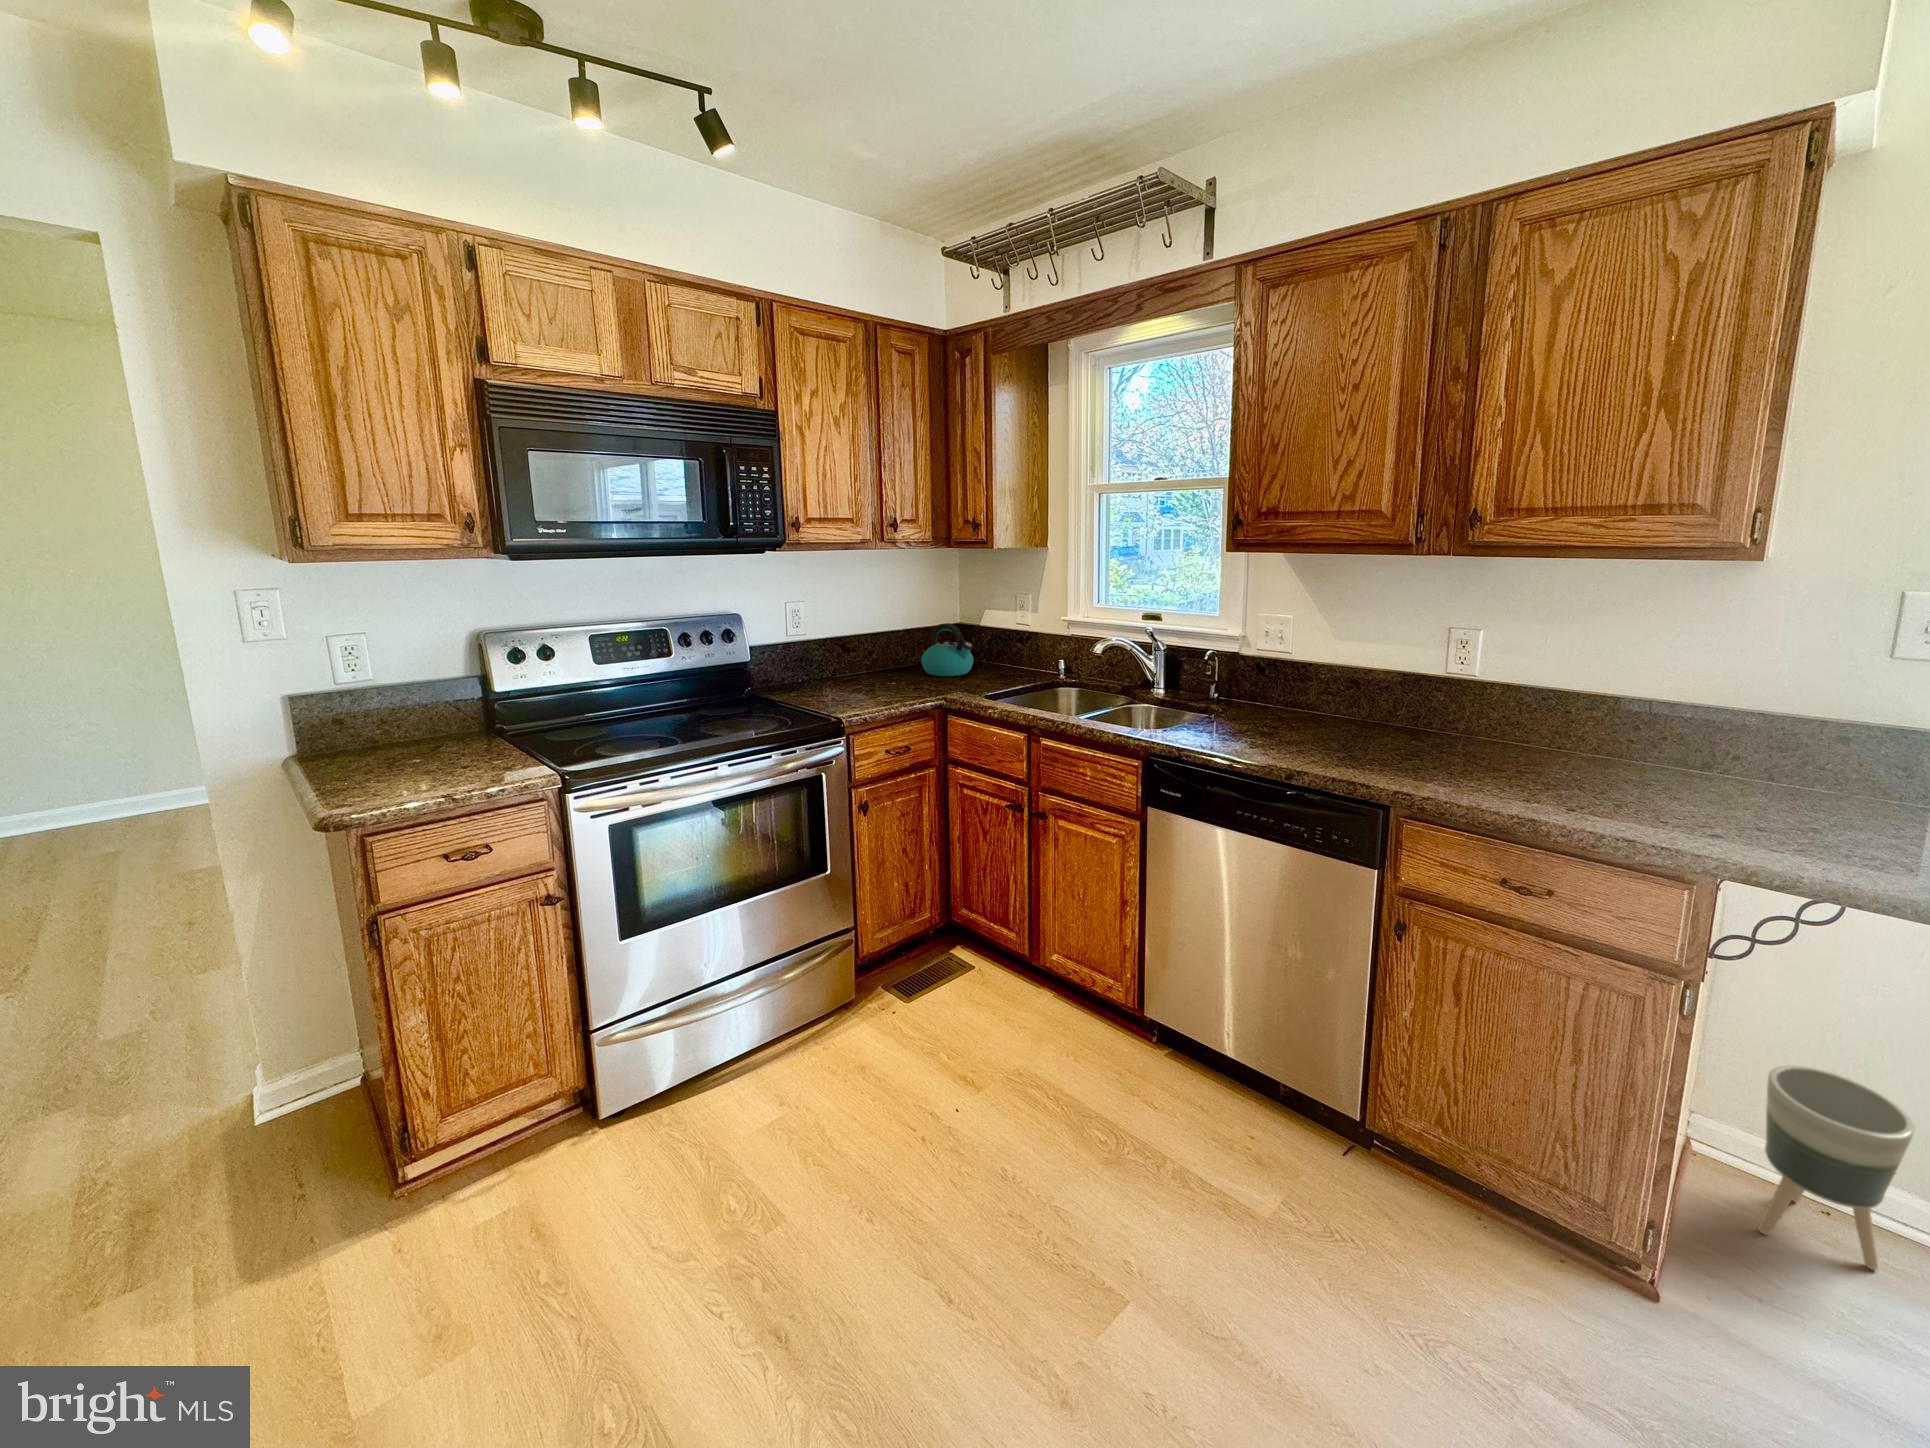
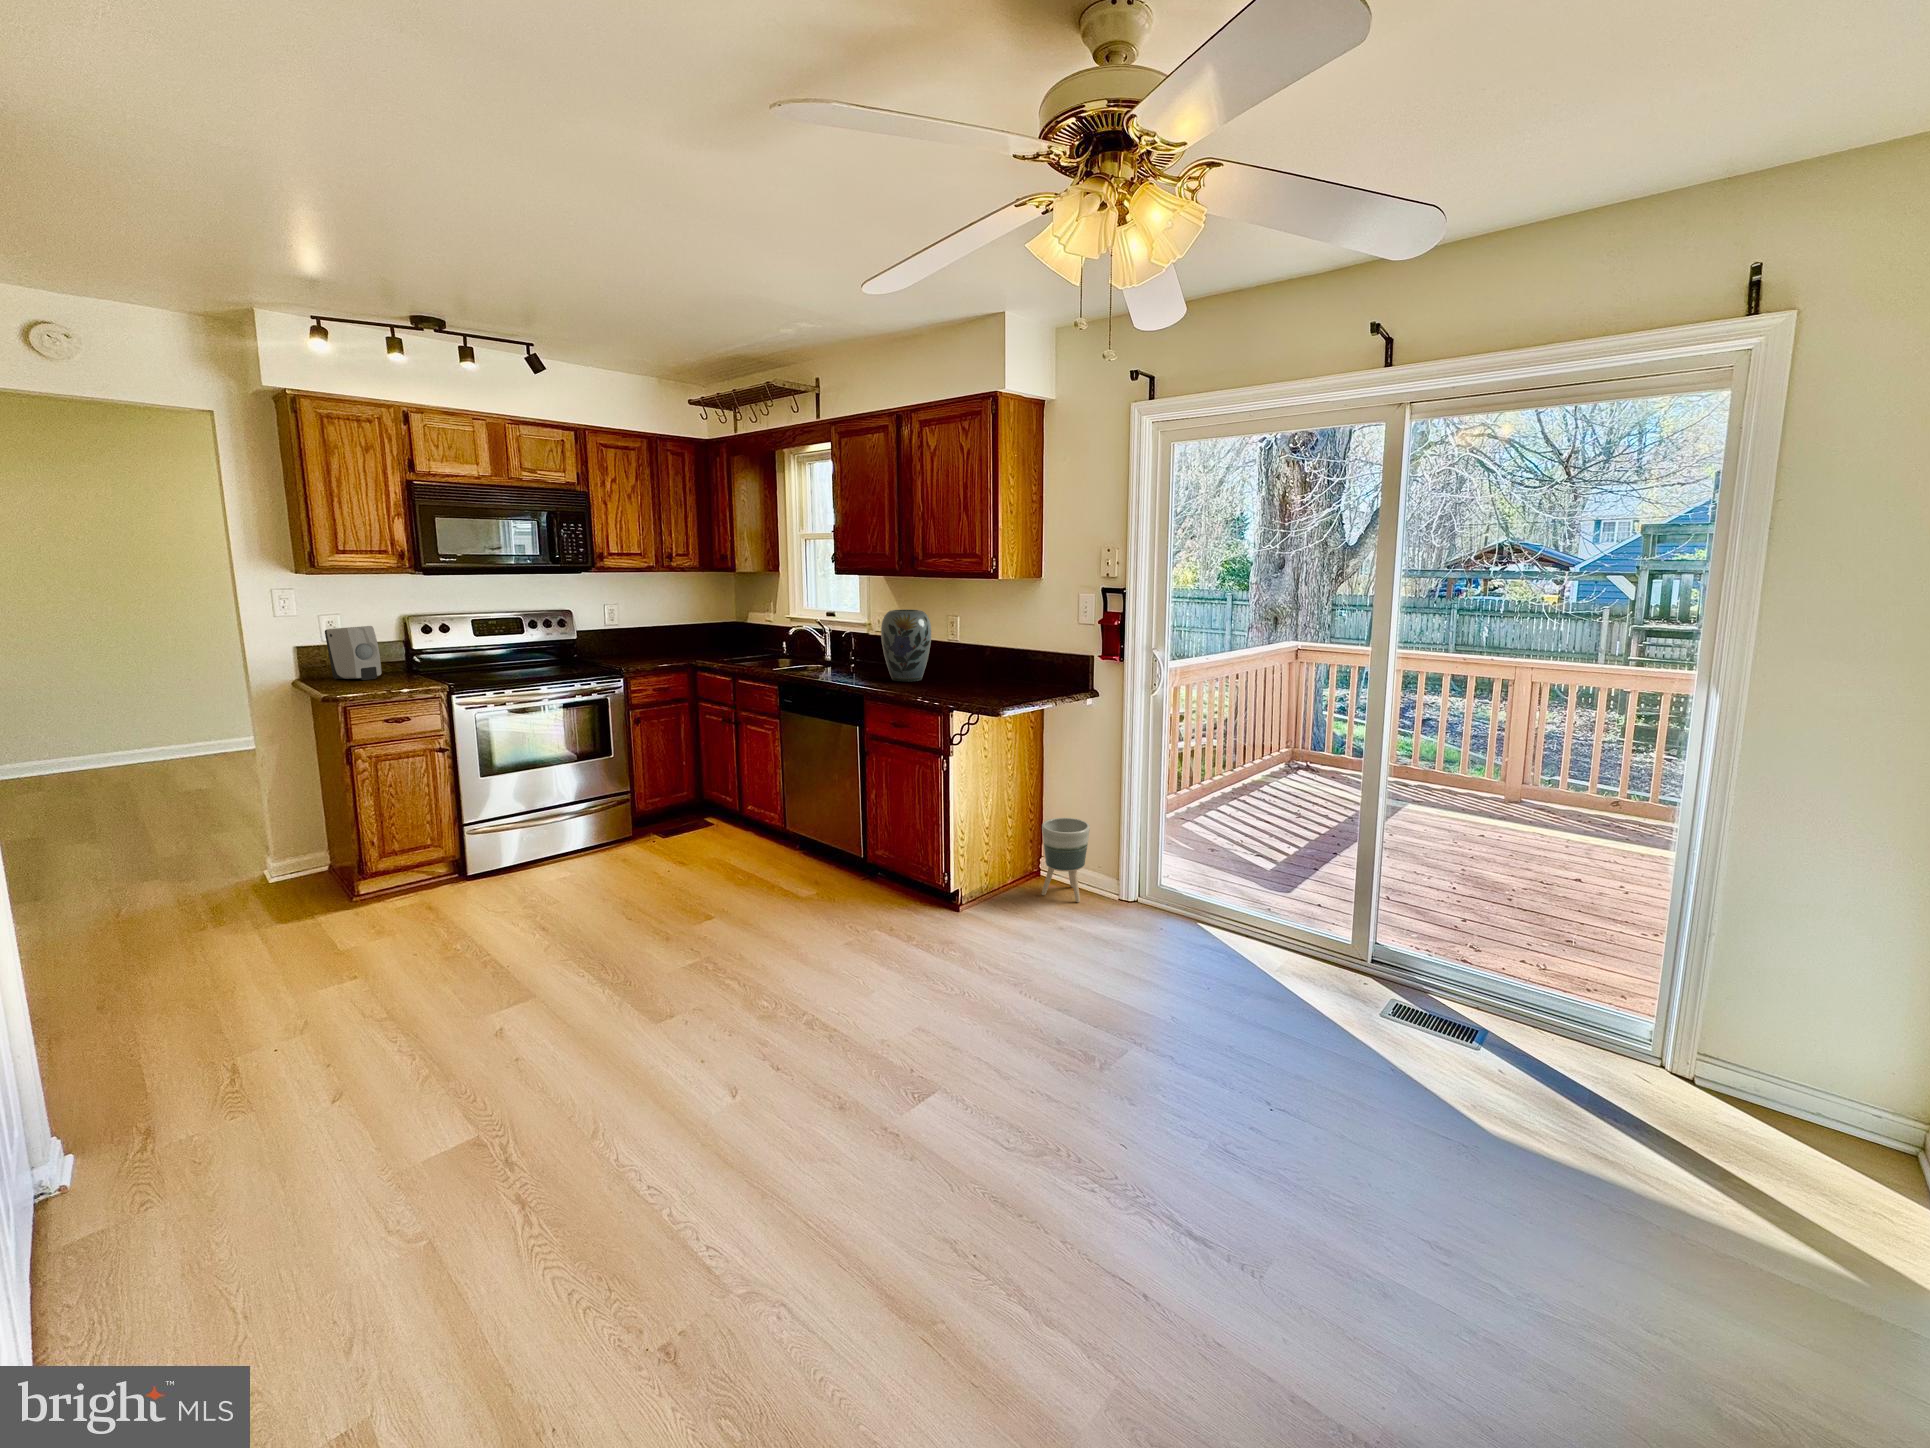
vase: none [1343,621,1448,762] -> present [881,610,931,682]
kettle: present [921,623,973,676] -> none [697,620,733,654]
soap dispenser: none [336,654,441,757] -> present [325,626,381,680]

